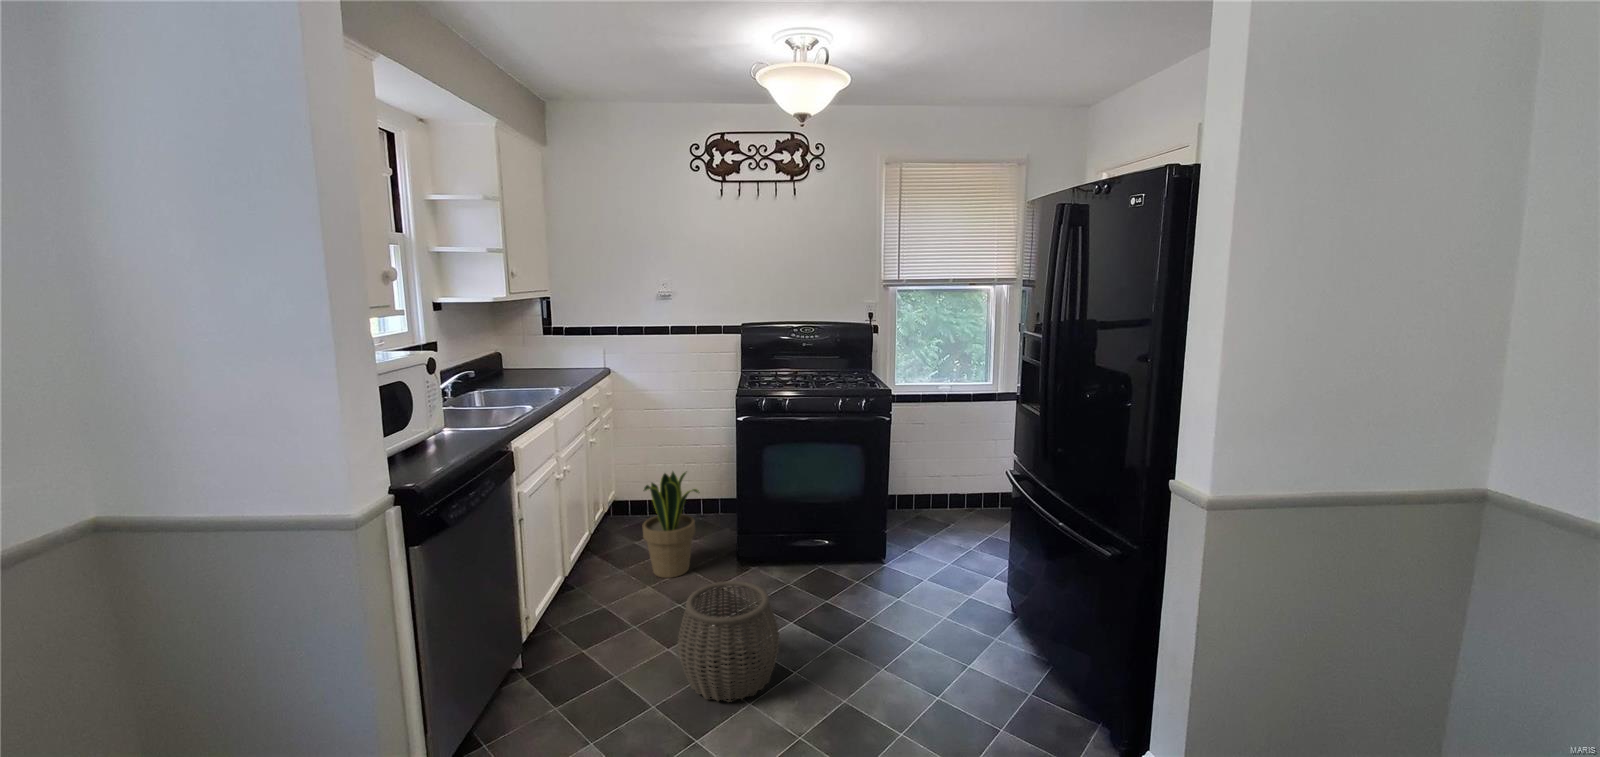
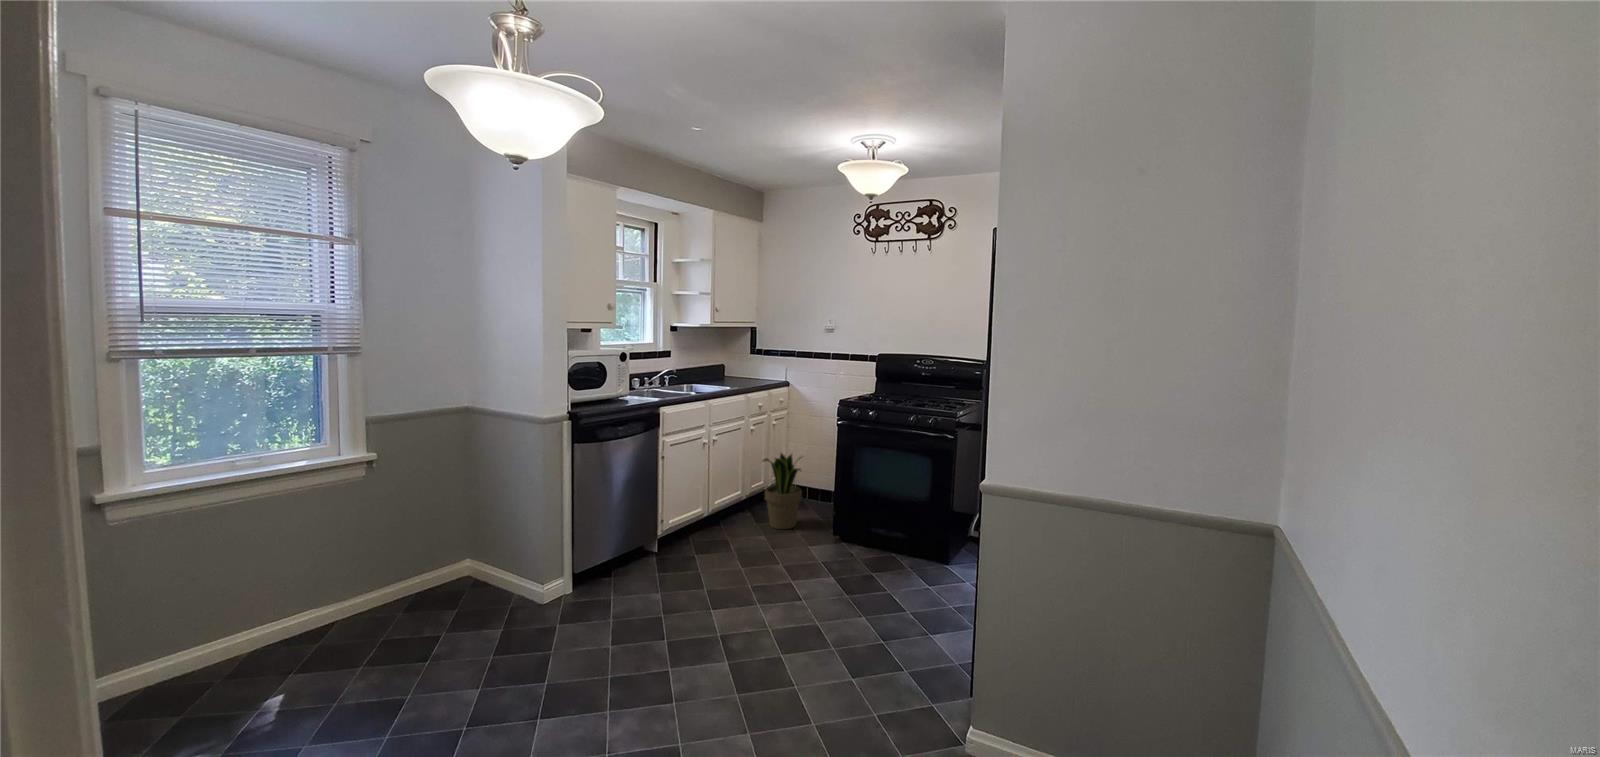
woven basket: present [678,581,780,702] -> none [712,520,780,596]

